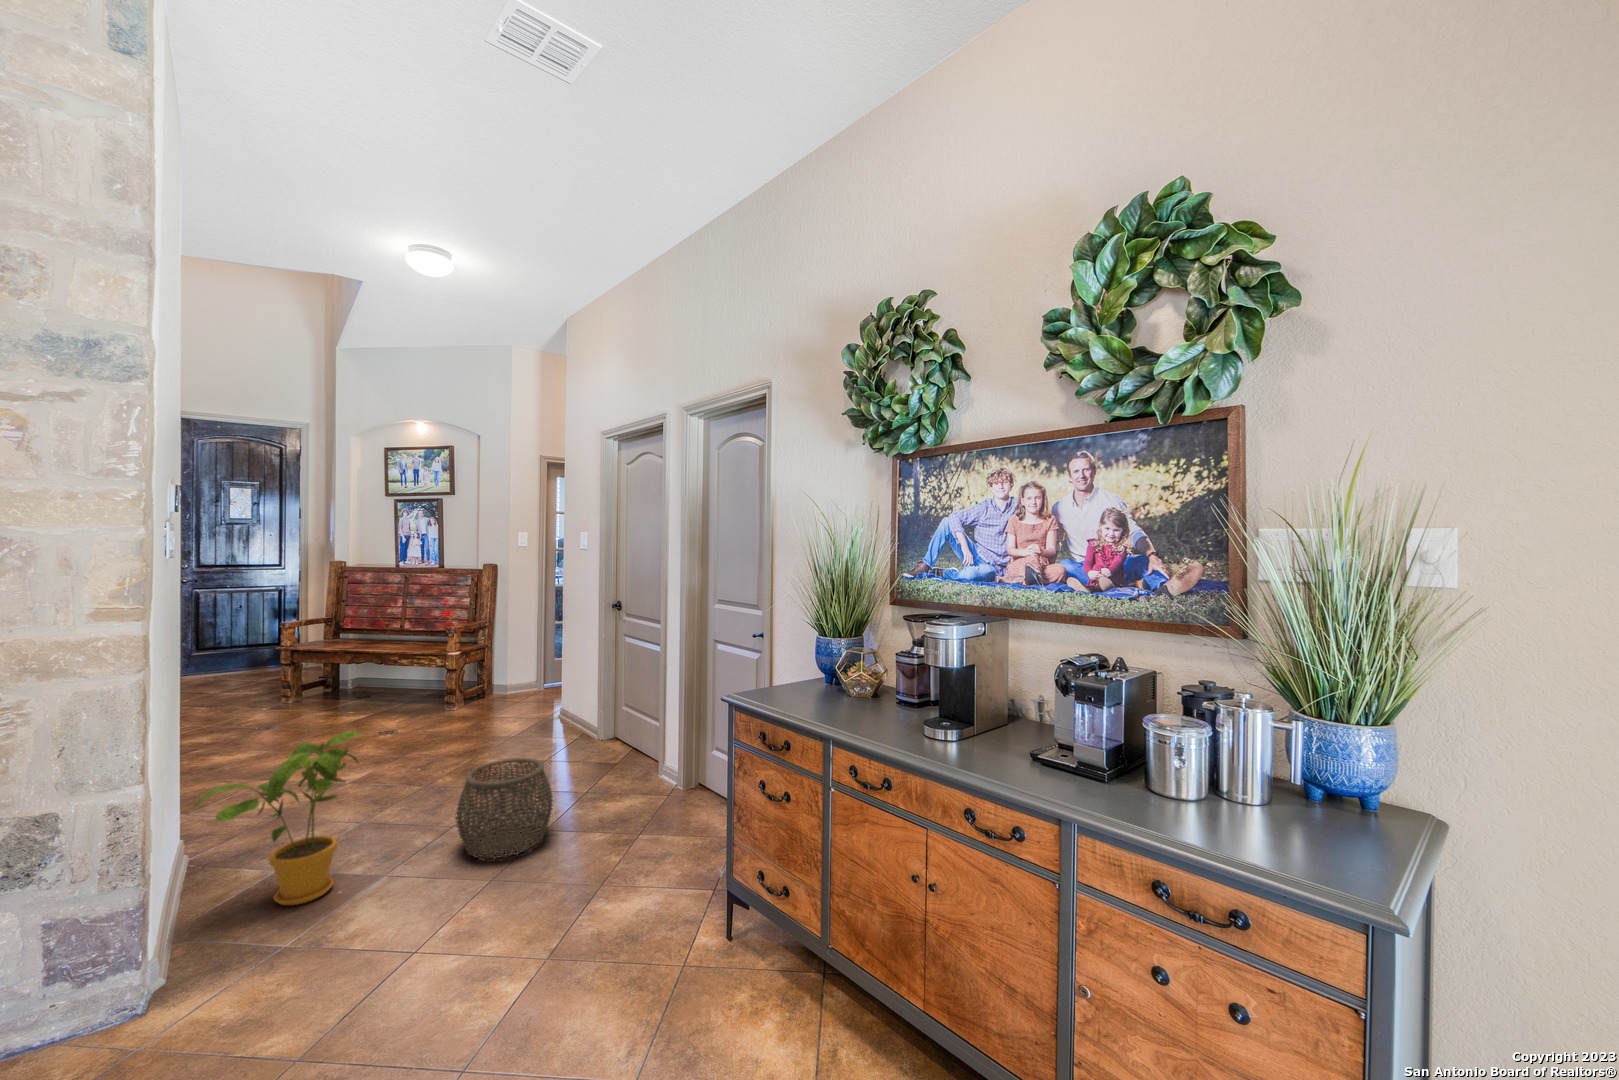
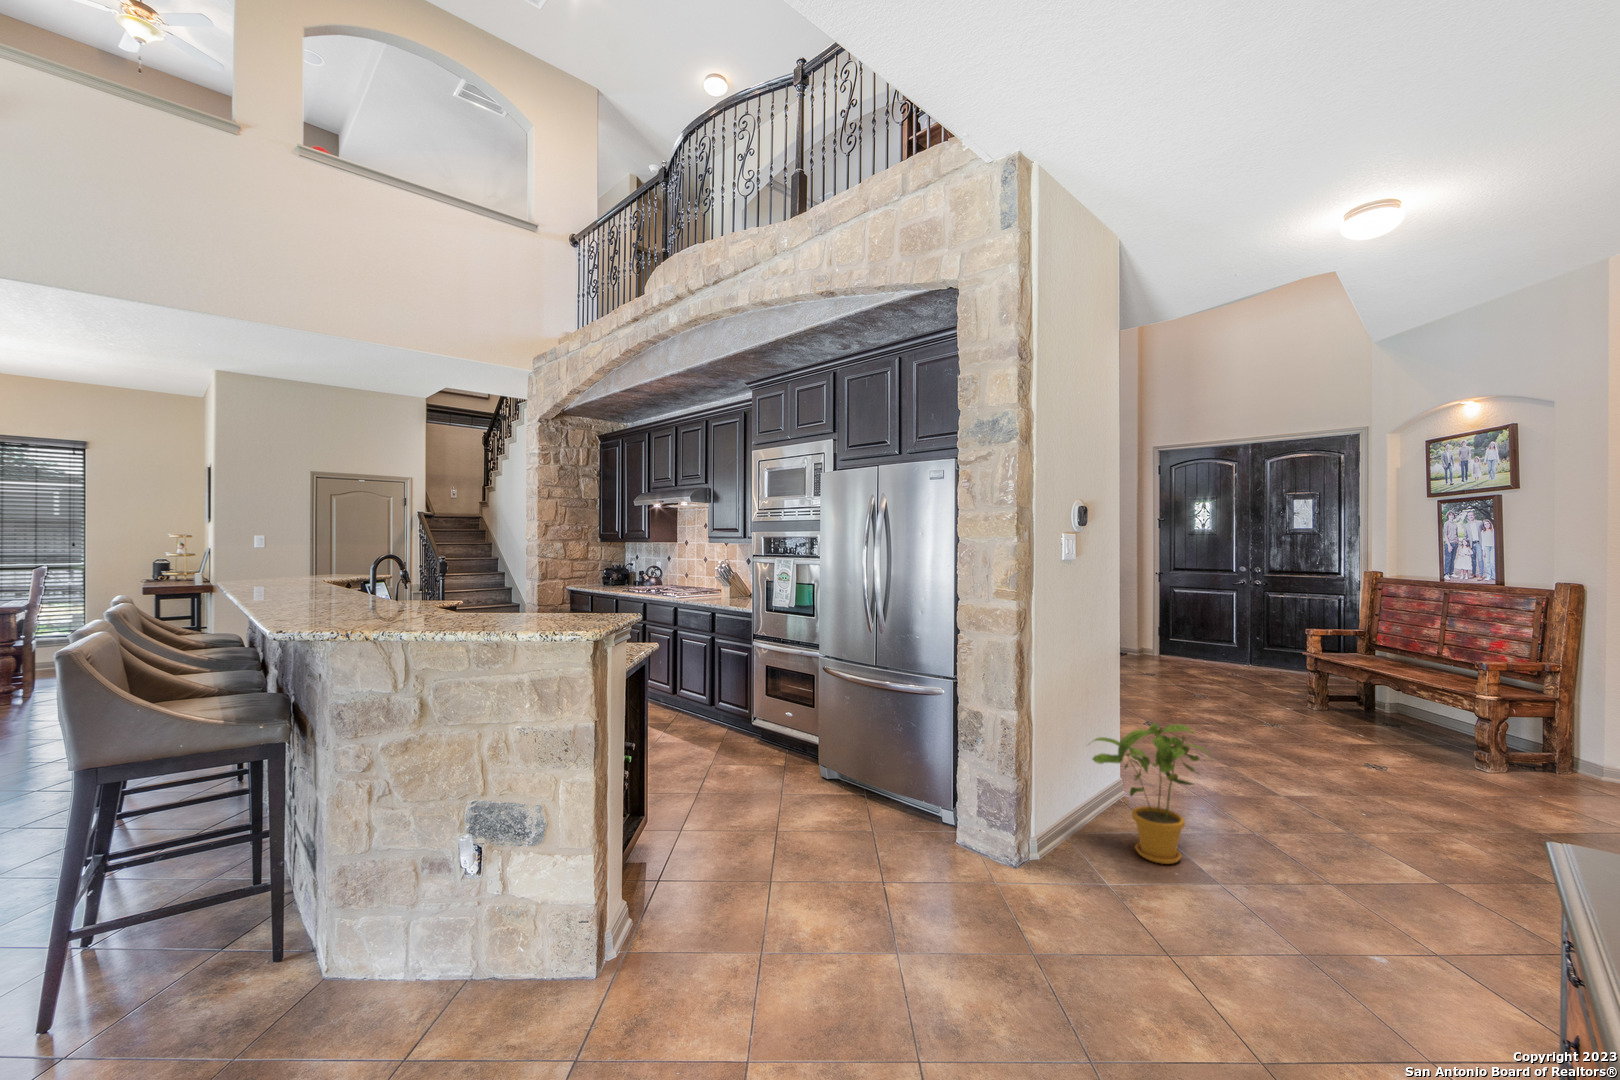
woven basket: present [456,758,553,859] -> none [1296,820,1441,957]

